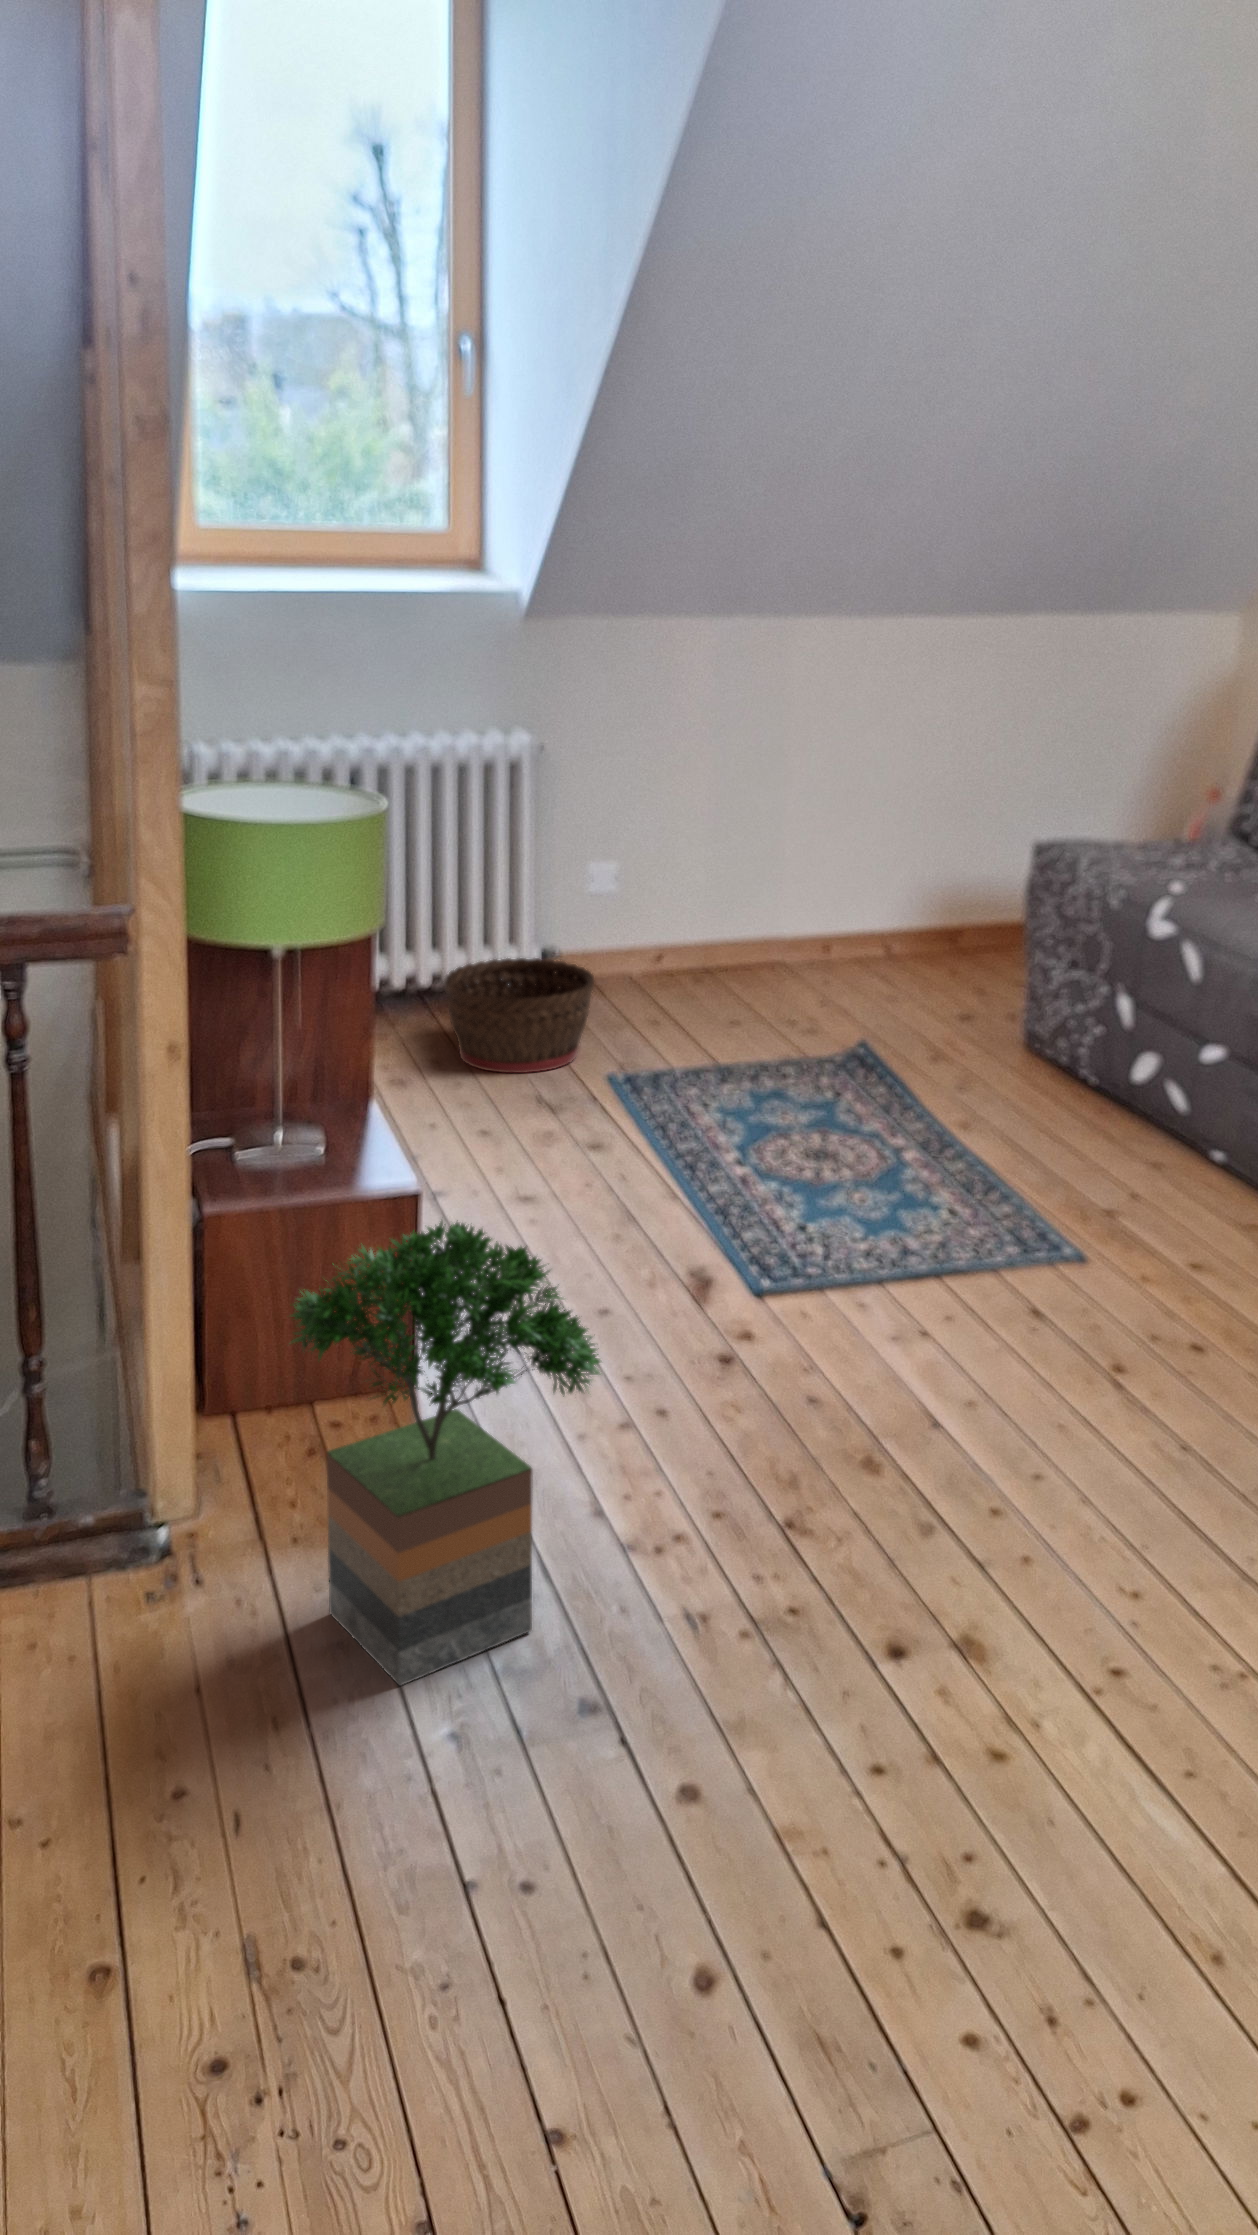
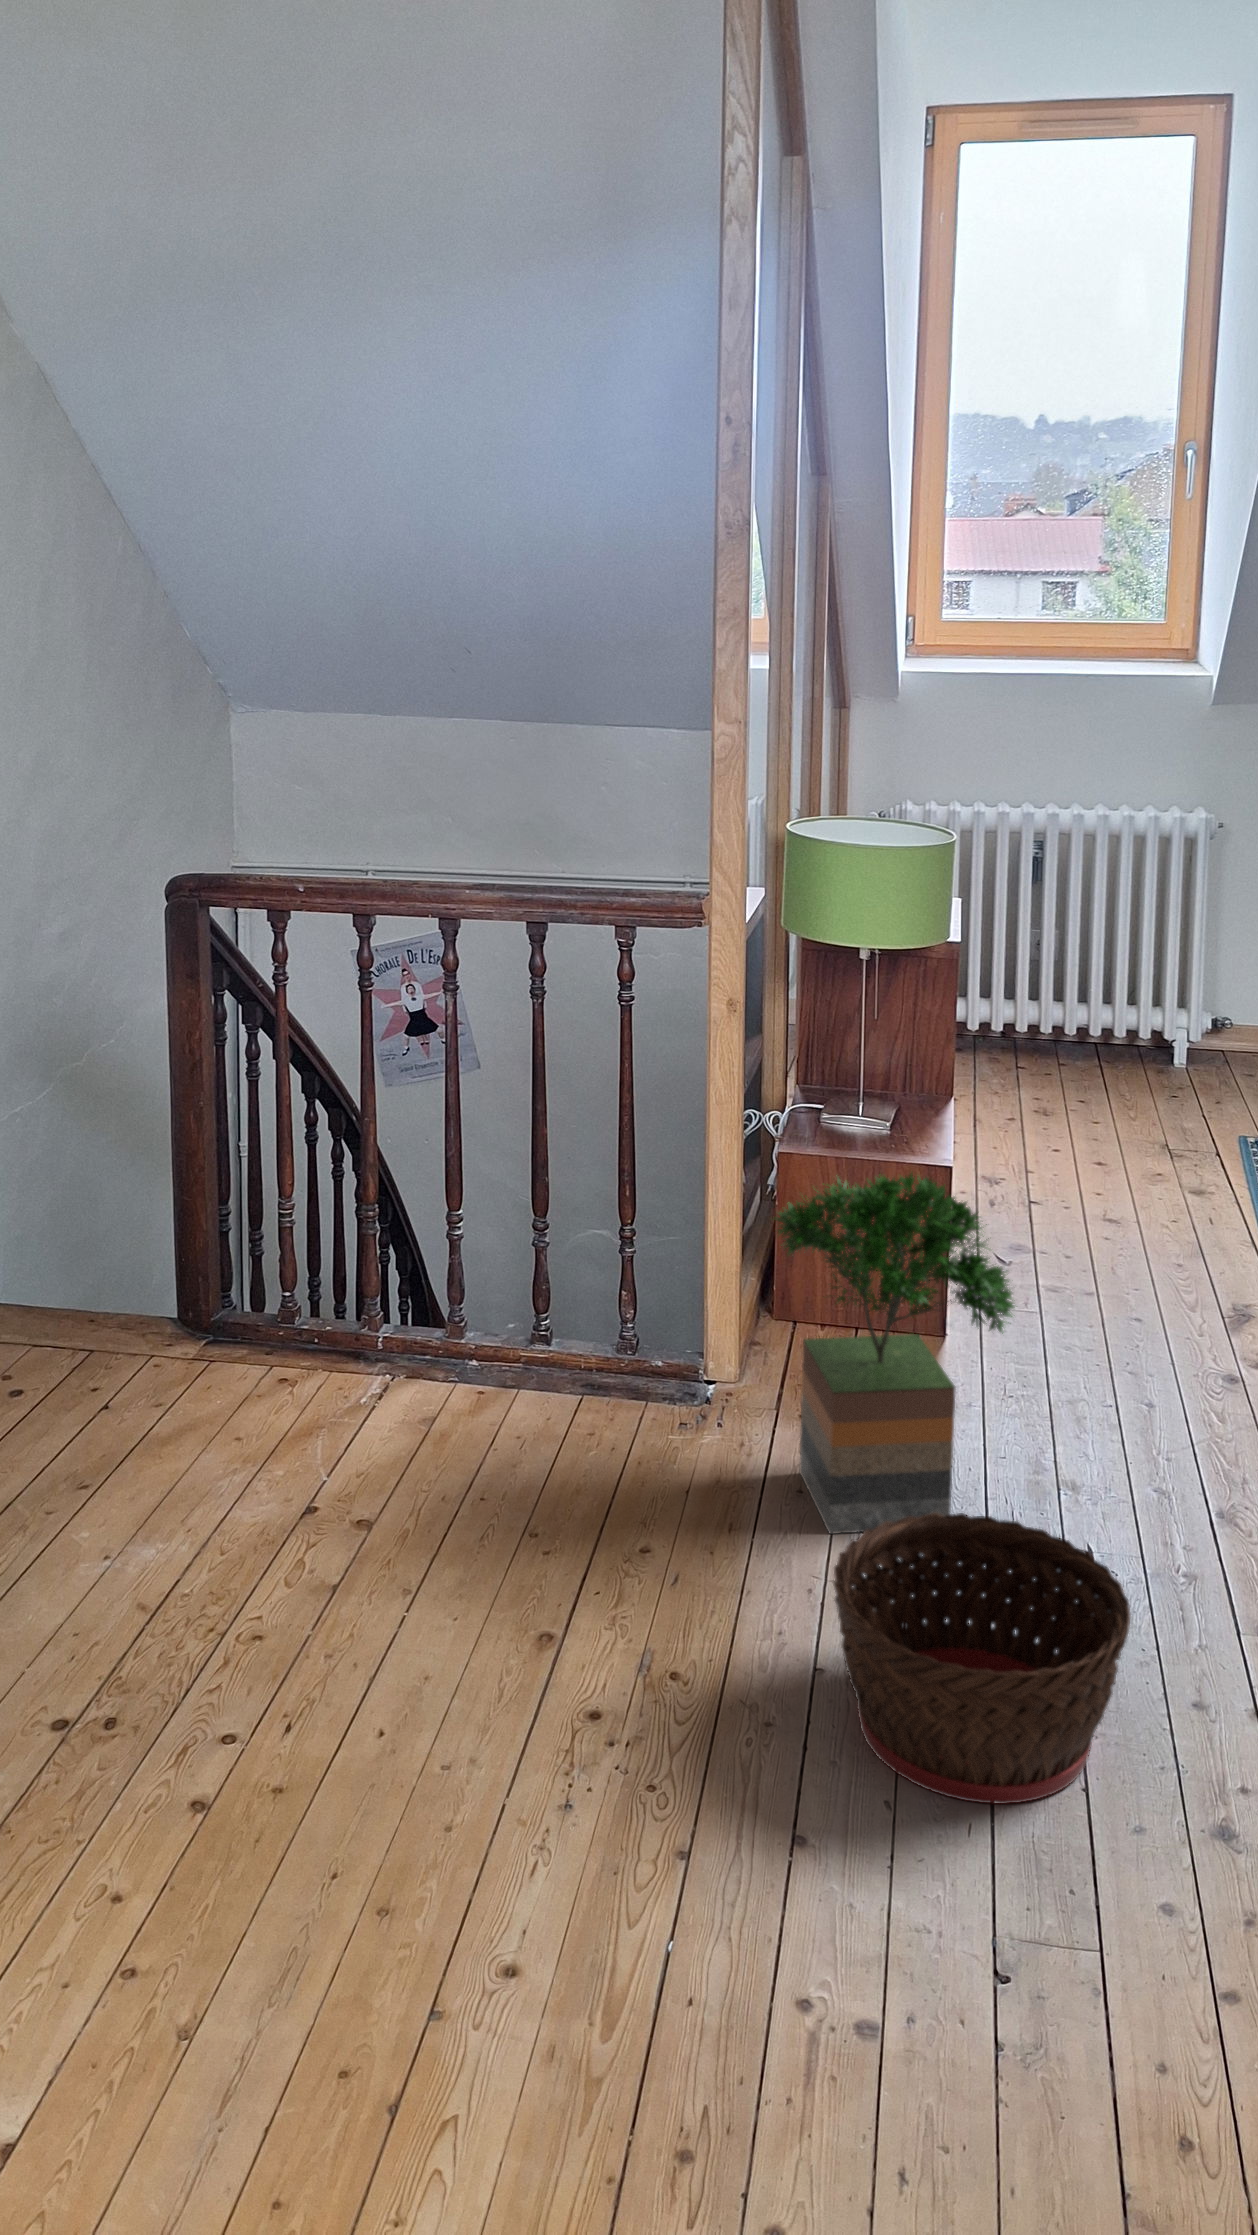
basket: present [444,958,594,1073] -> present [833,1513,1130,1804]

